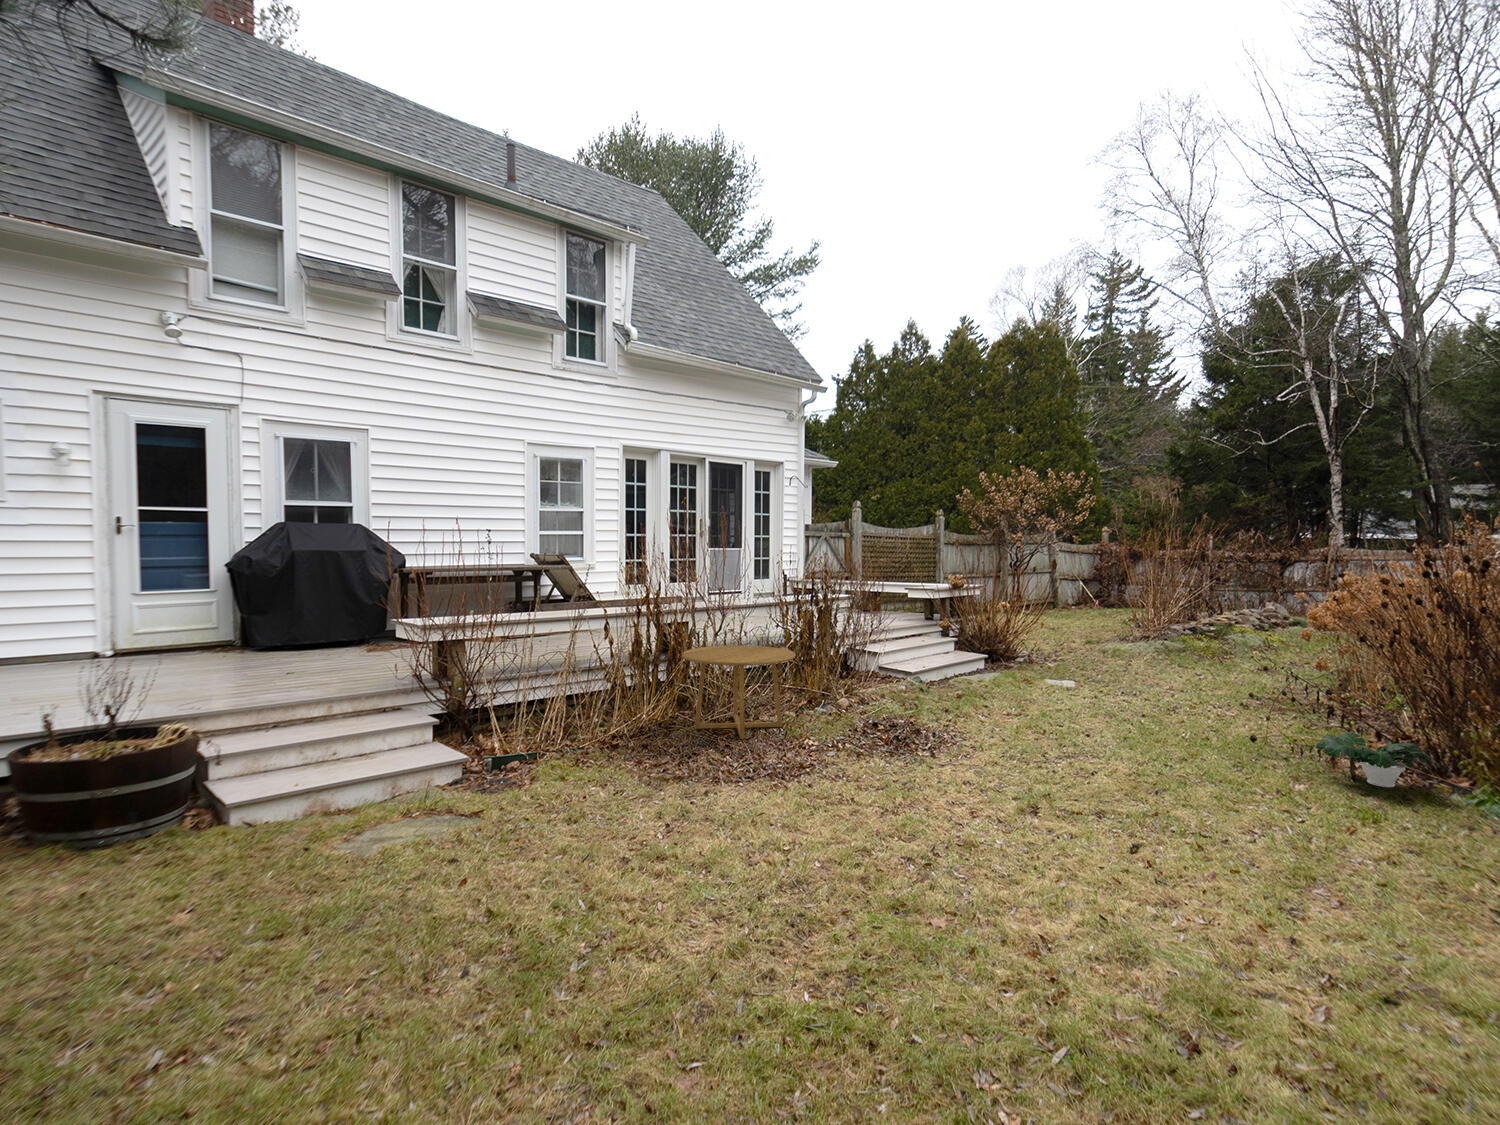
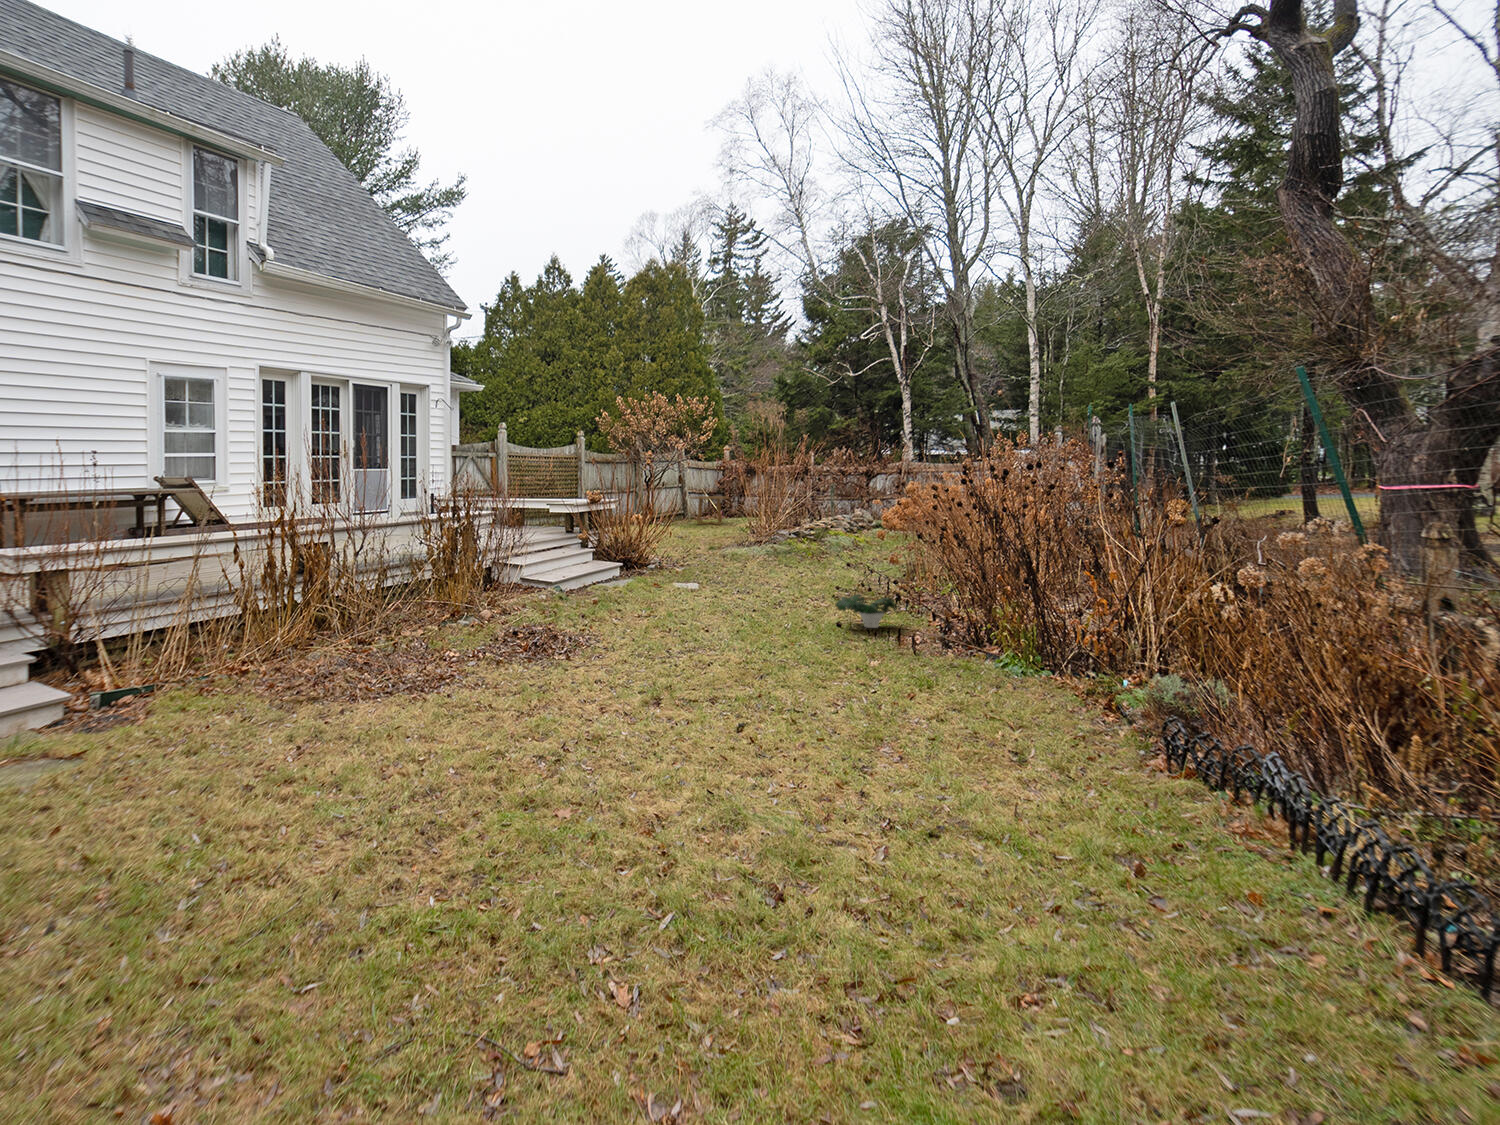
round table: present [682,645,796,739] -> present [690,496,729,525]

